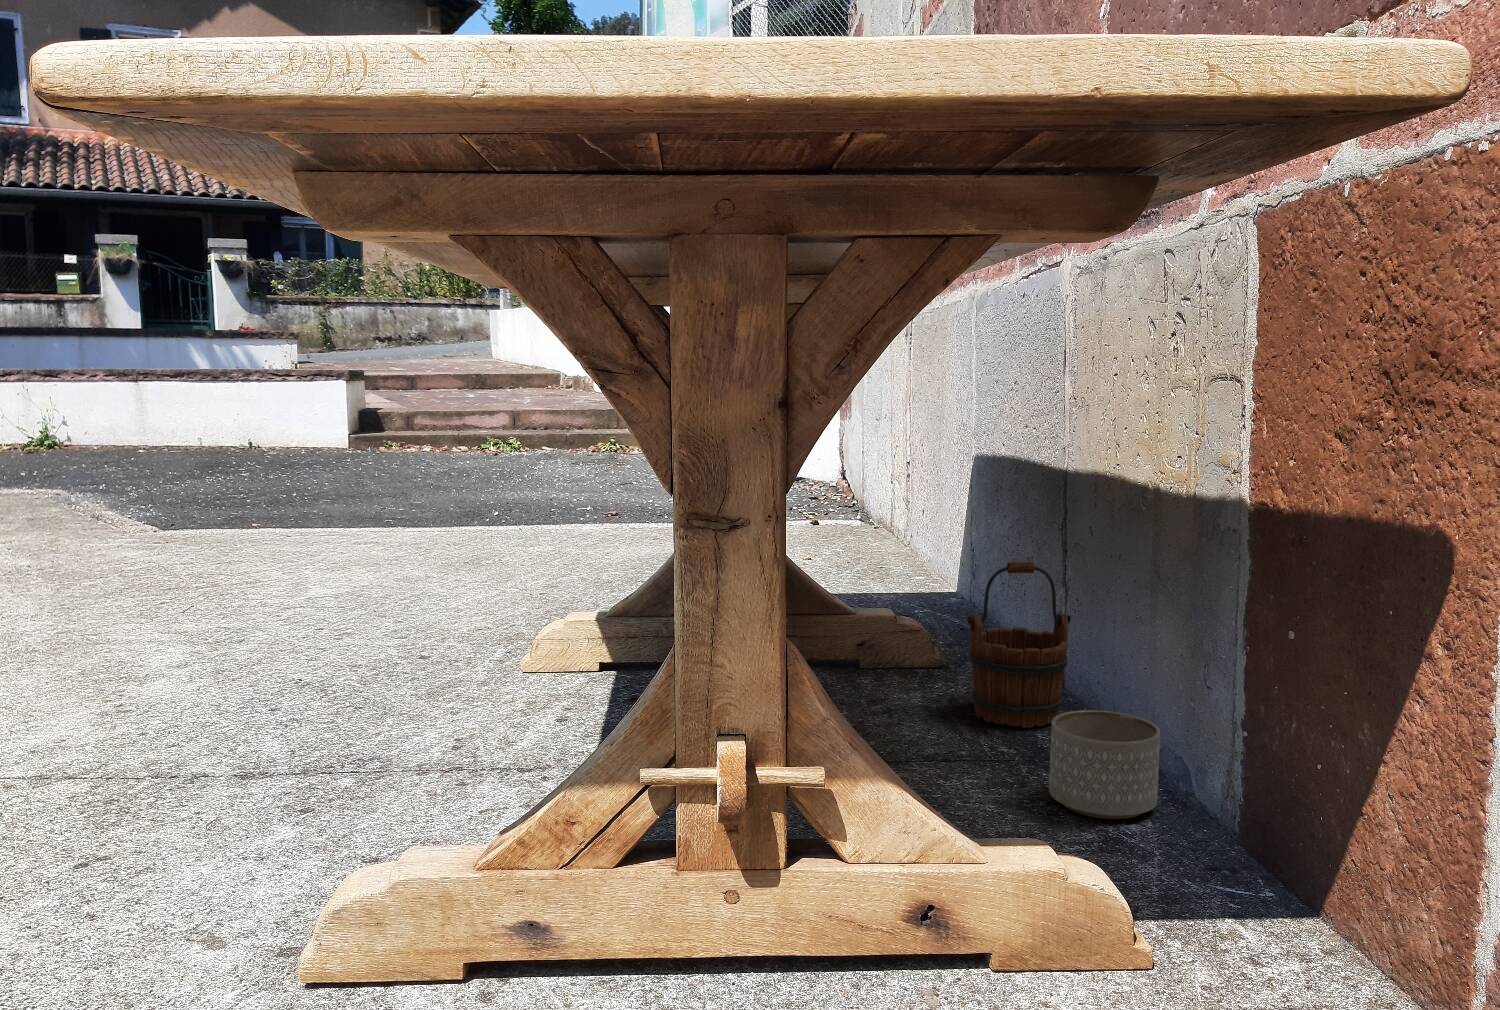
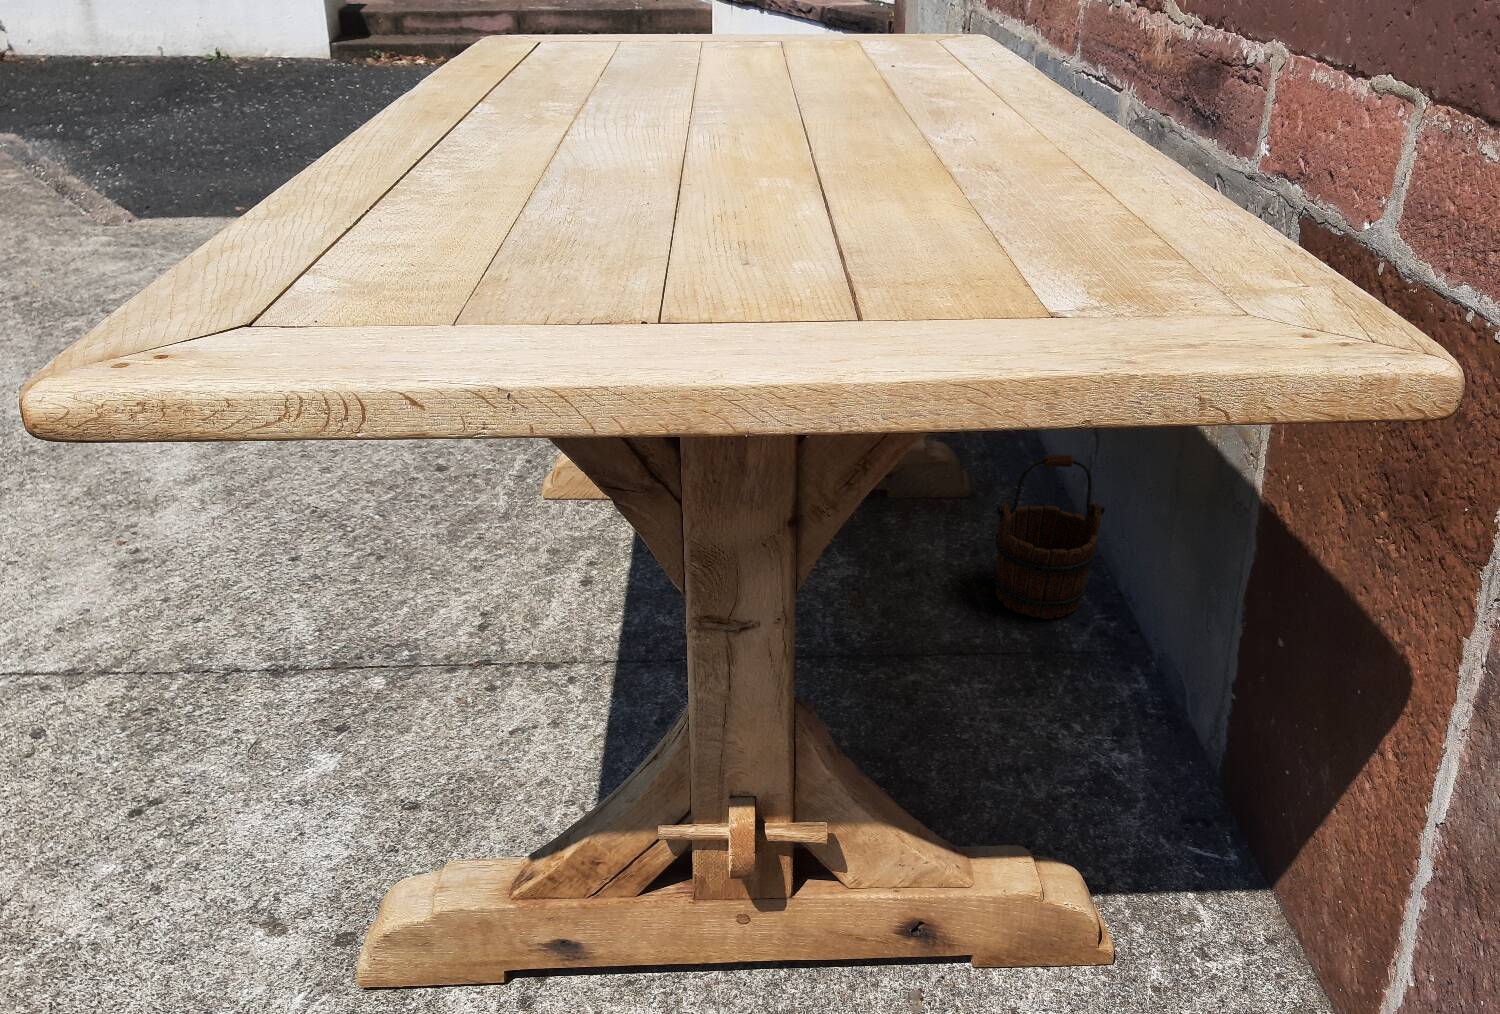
planter: present [1049,710,1160,819] -> none [1057,653,1173,772]

